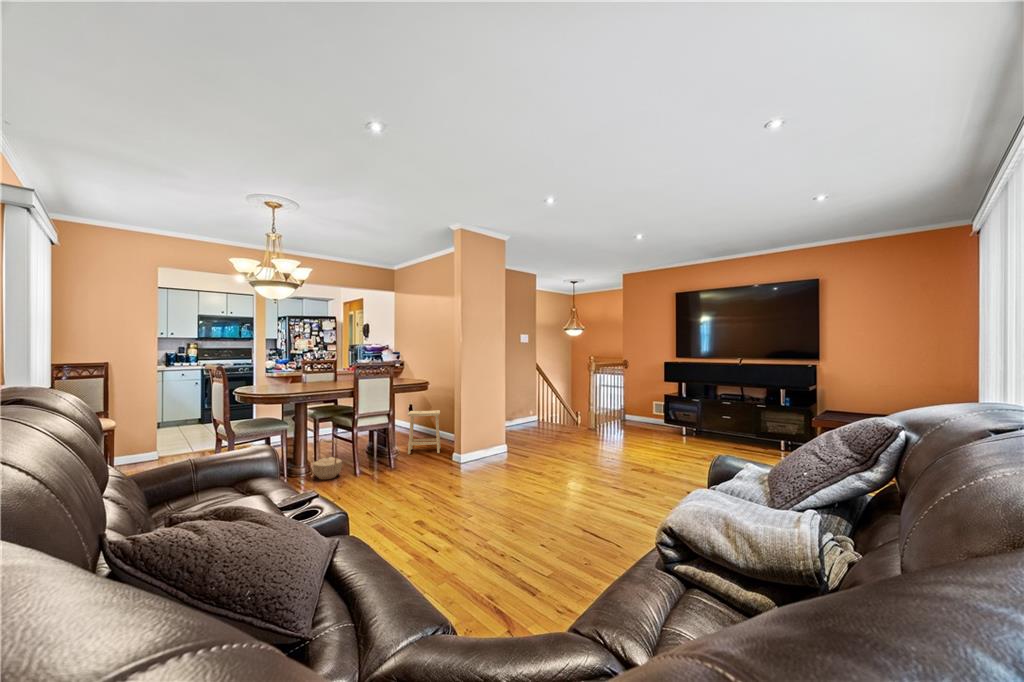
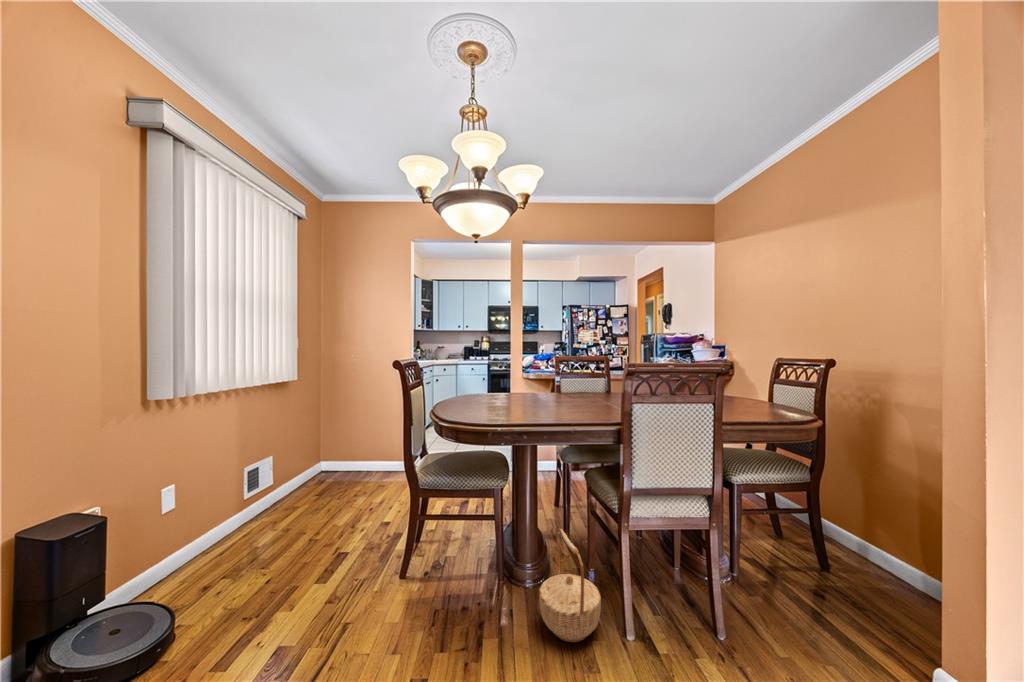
footstool: present [408,410,441,454] -> none [766,479,874,624]

